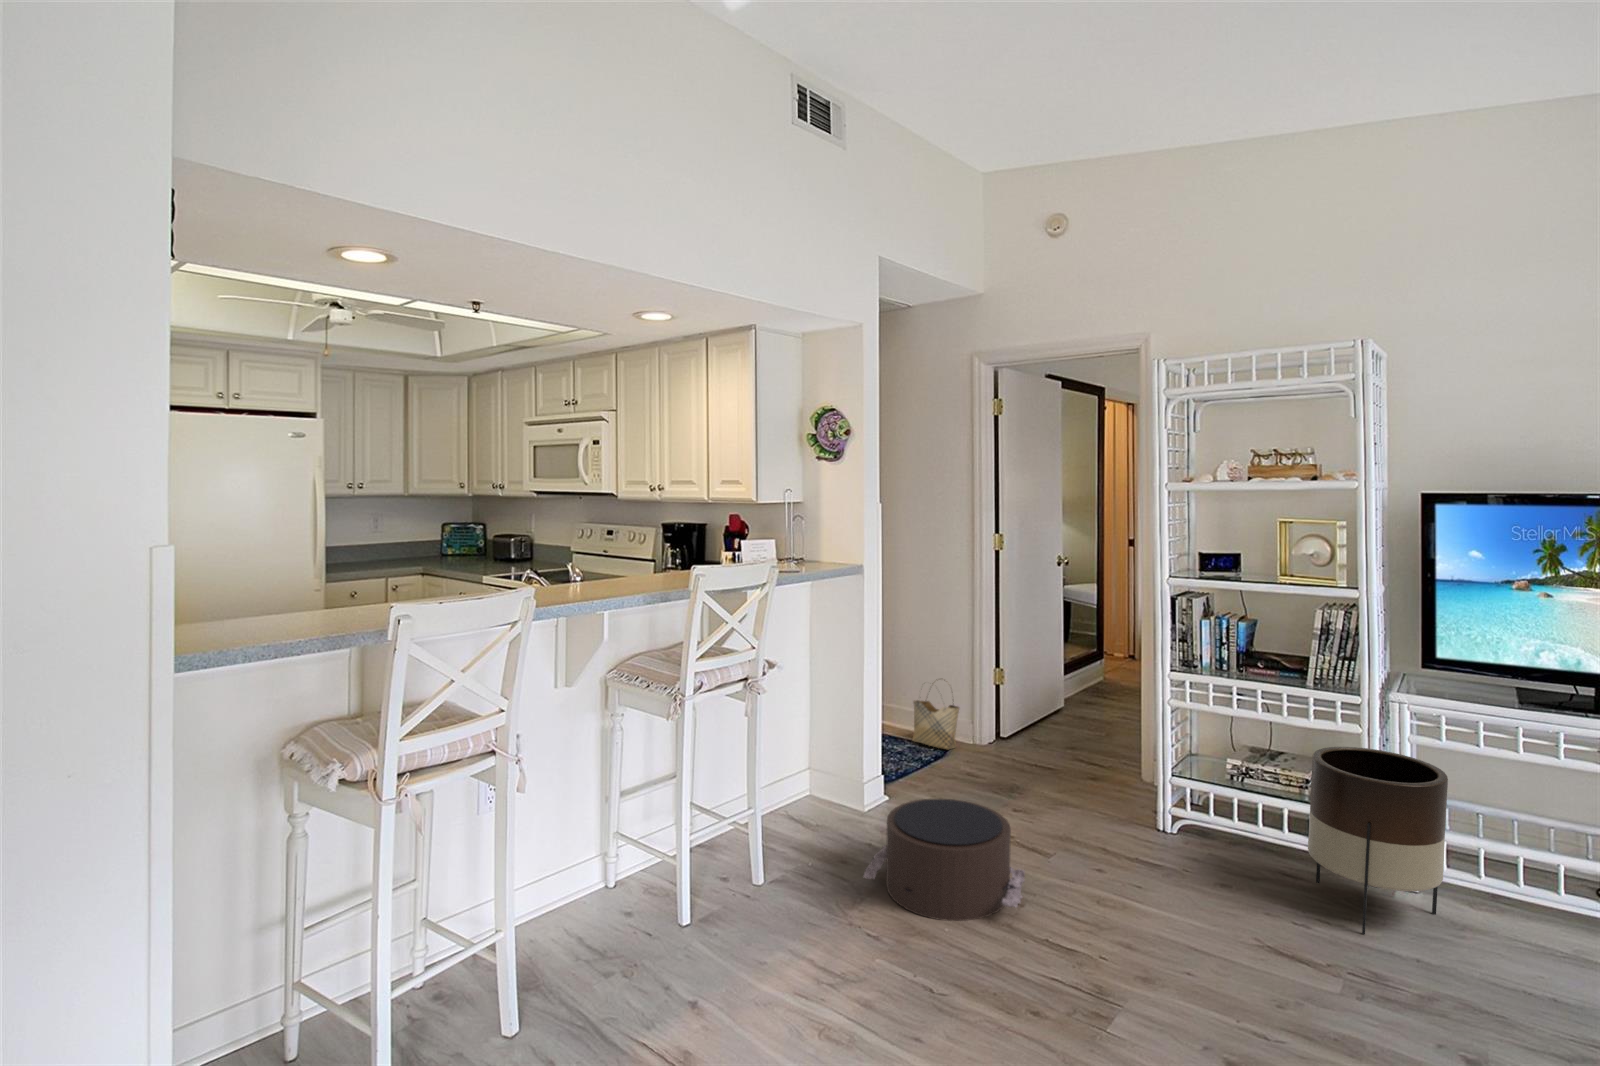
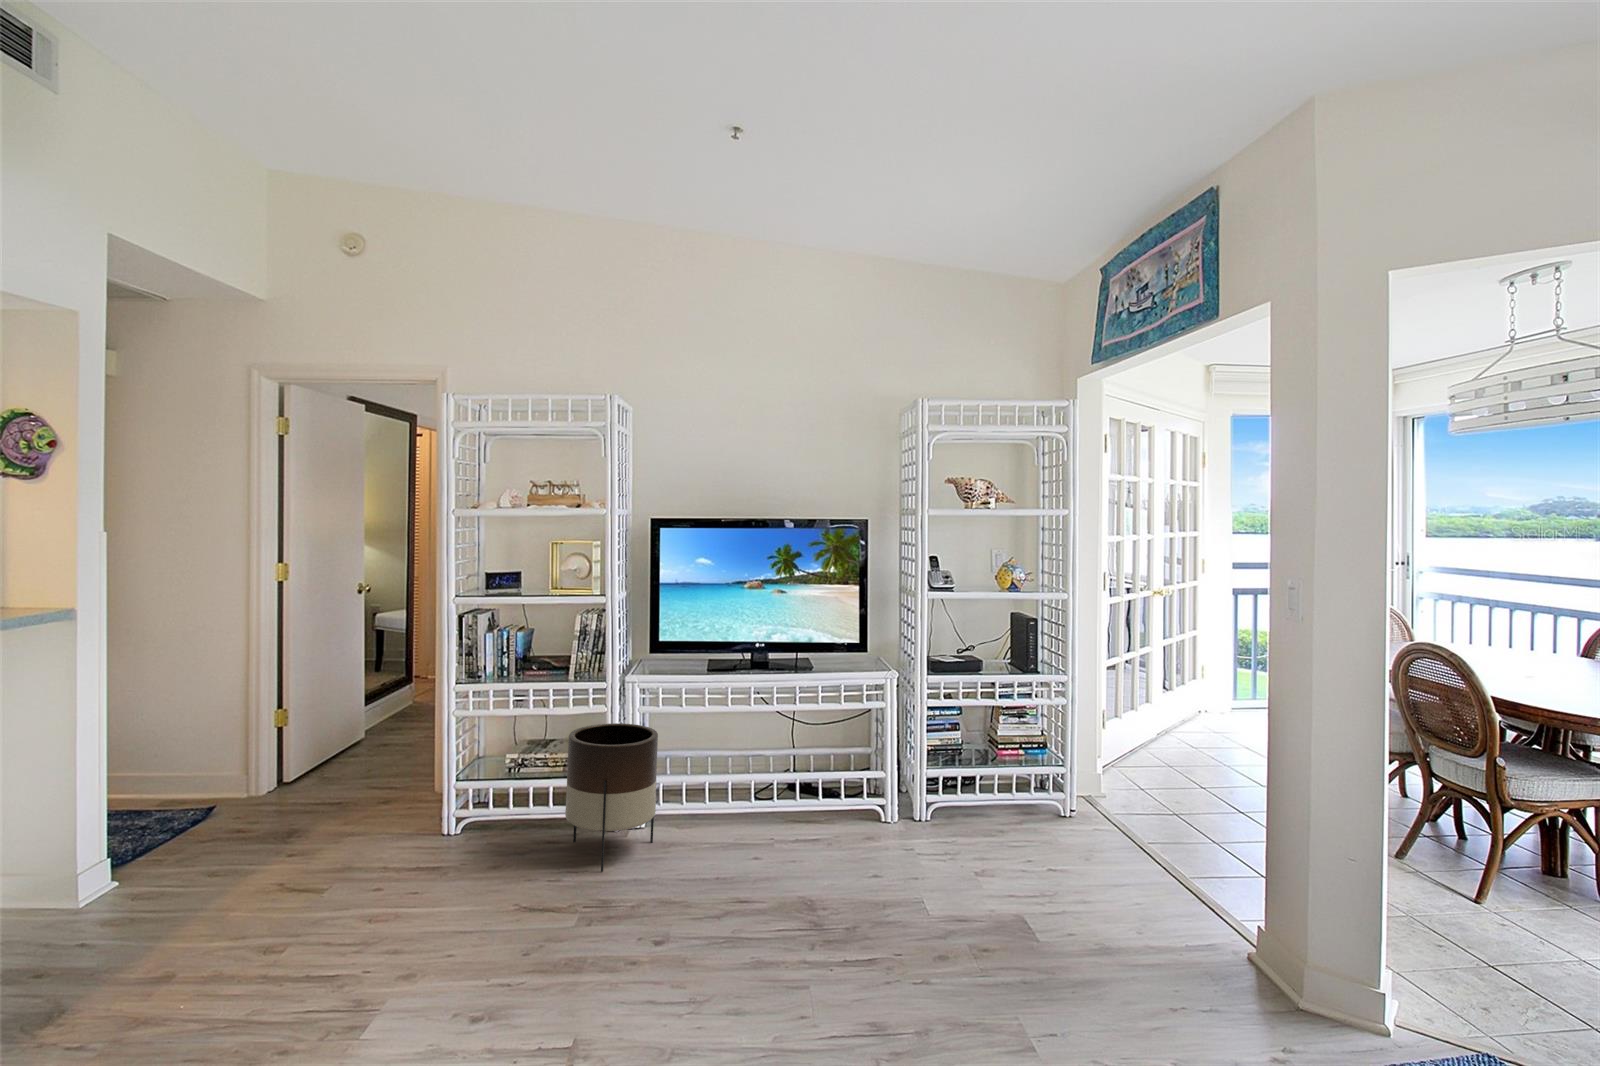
woven basket: present [912,683,959,749] -> none [160,725,228,806]
pouf: present [864,798,1025,921] -> none [67,850,296,993]

